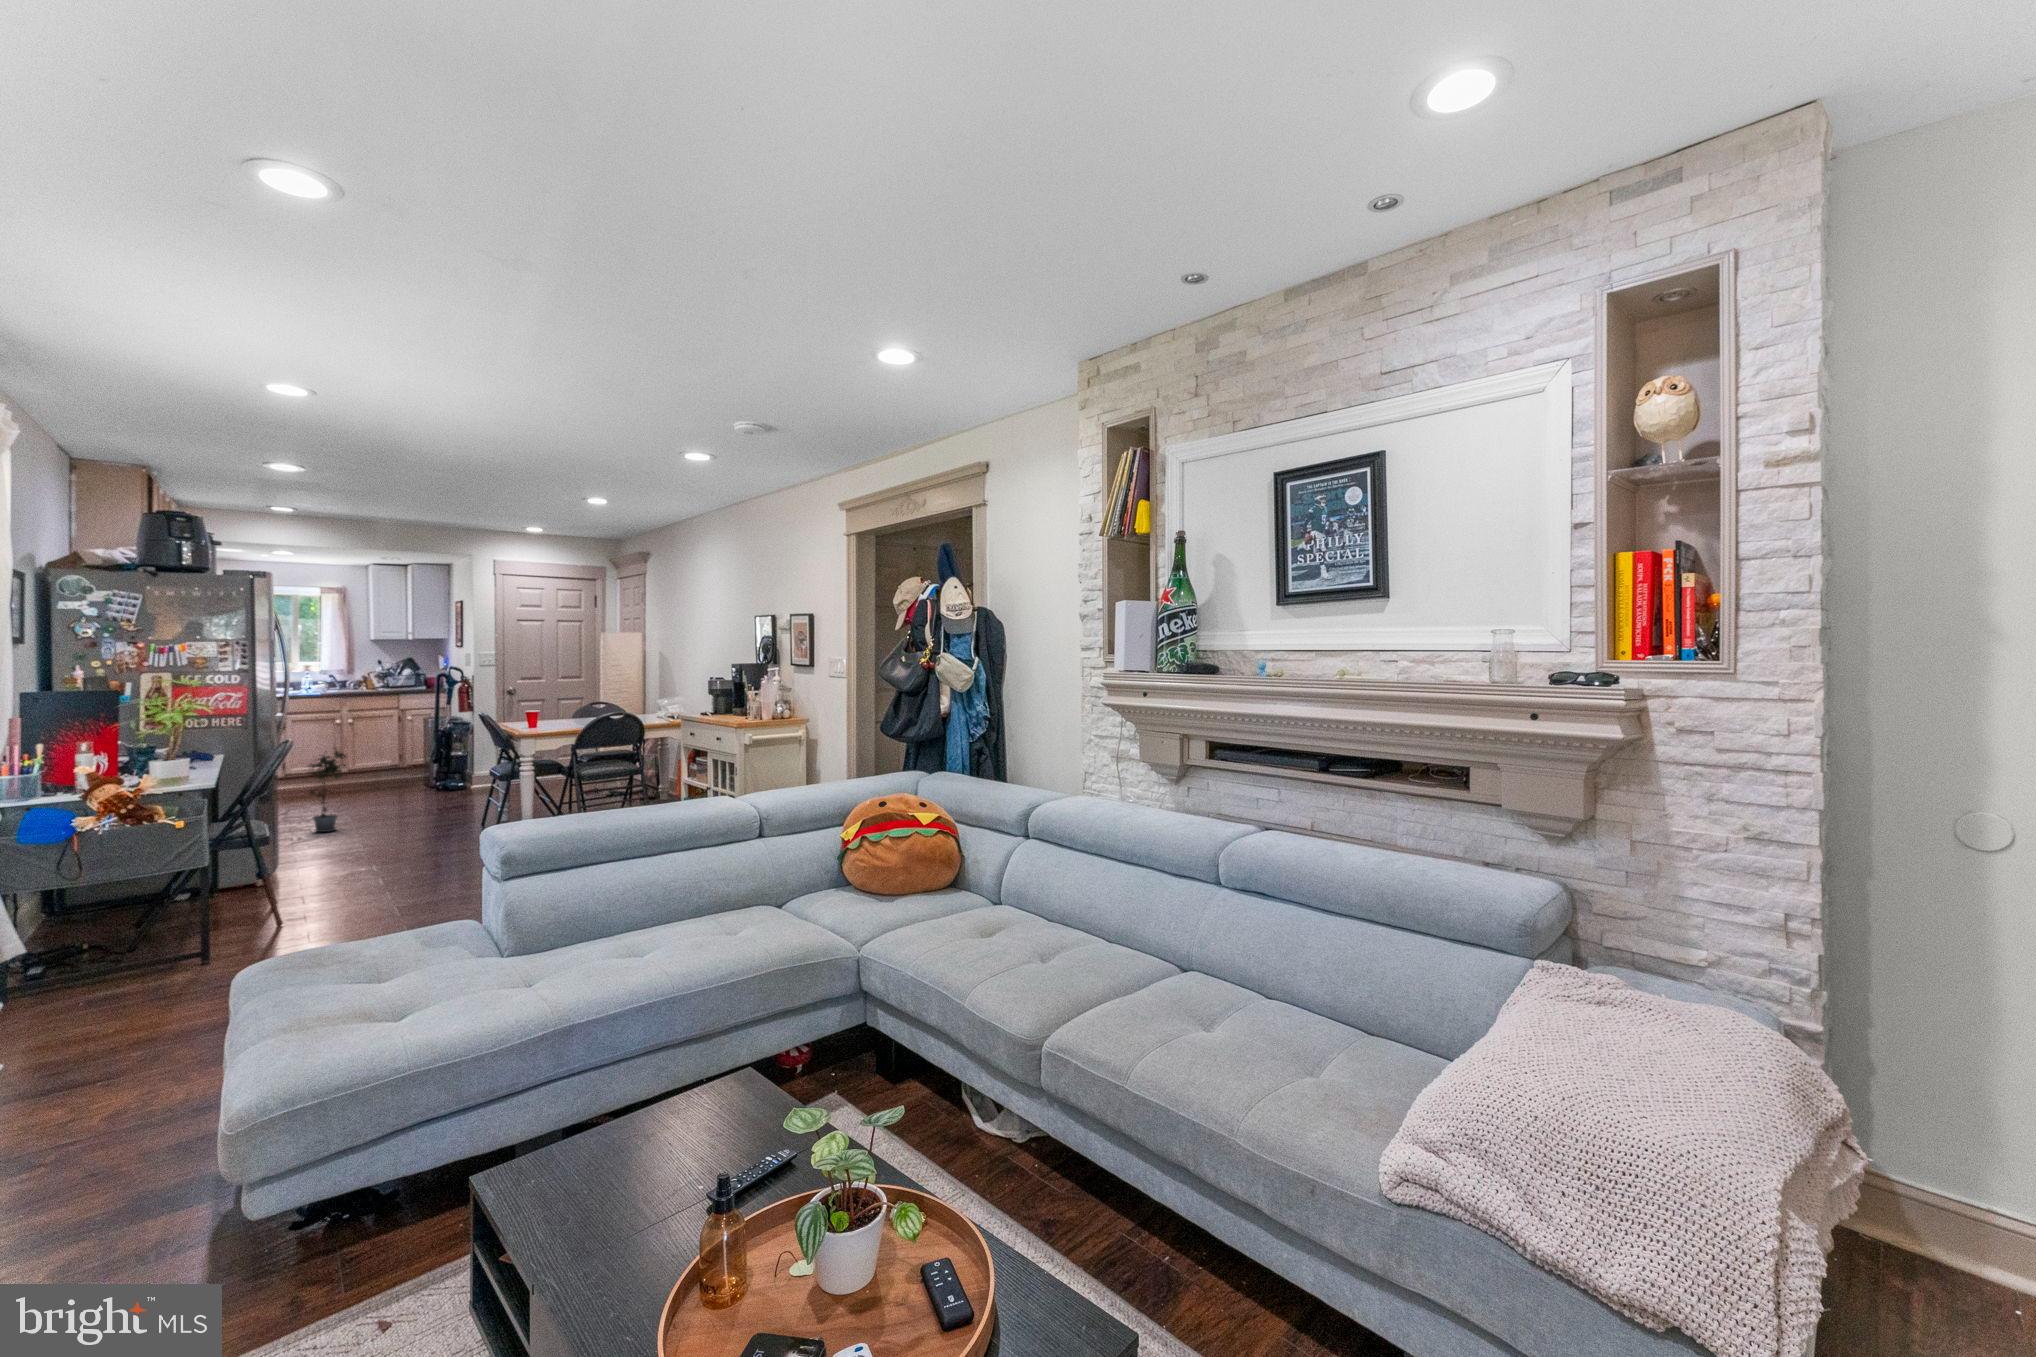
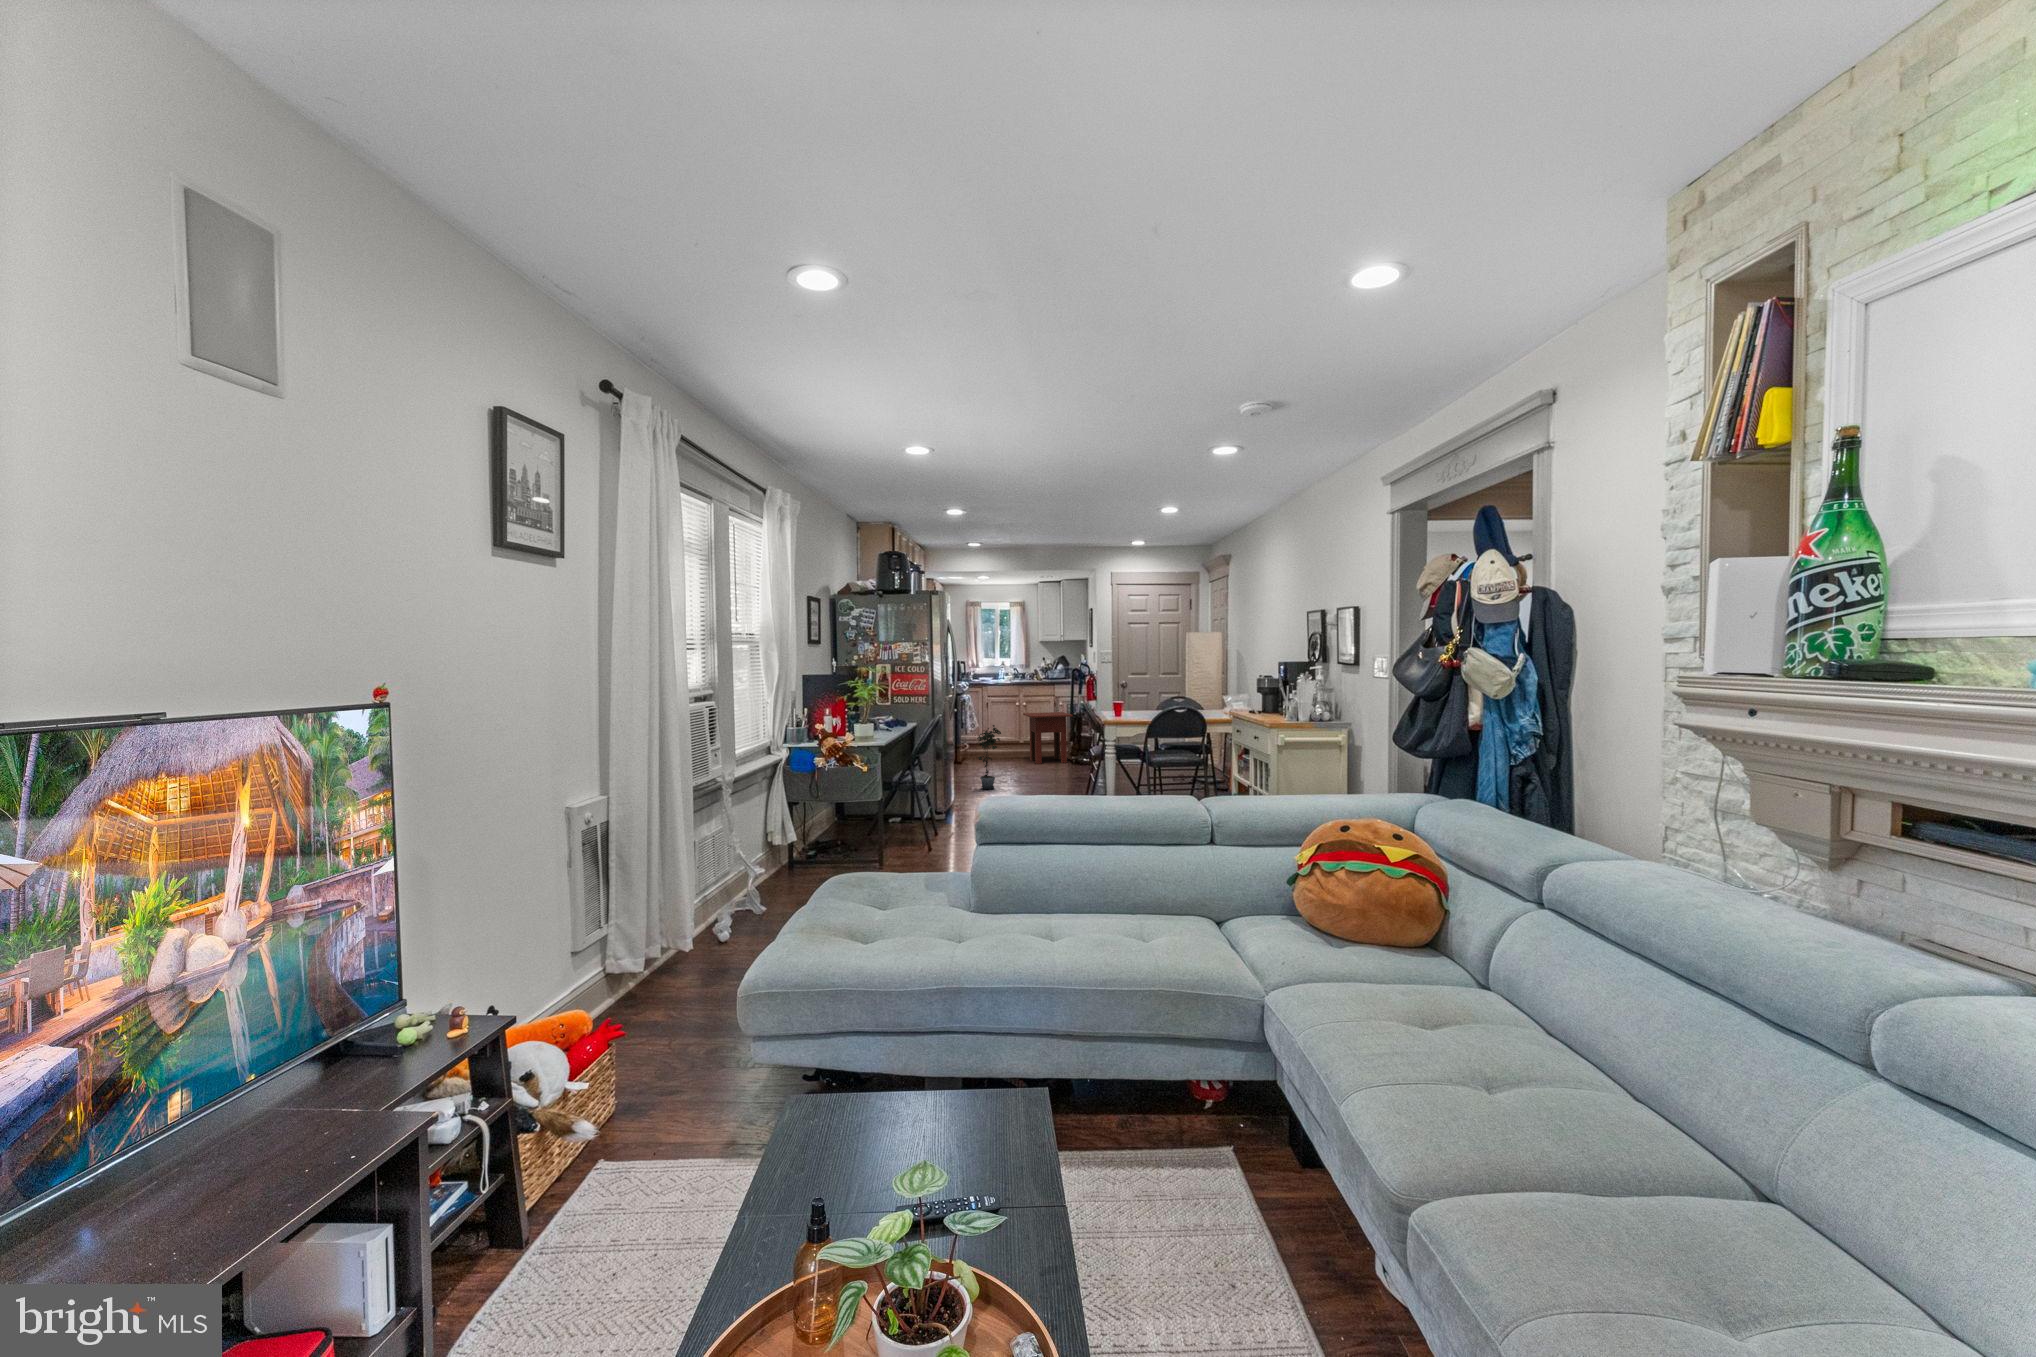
side table: none [355,728,437,795] -> present [1023,712,1073,764]

